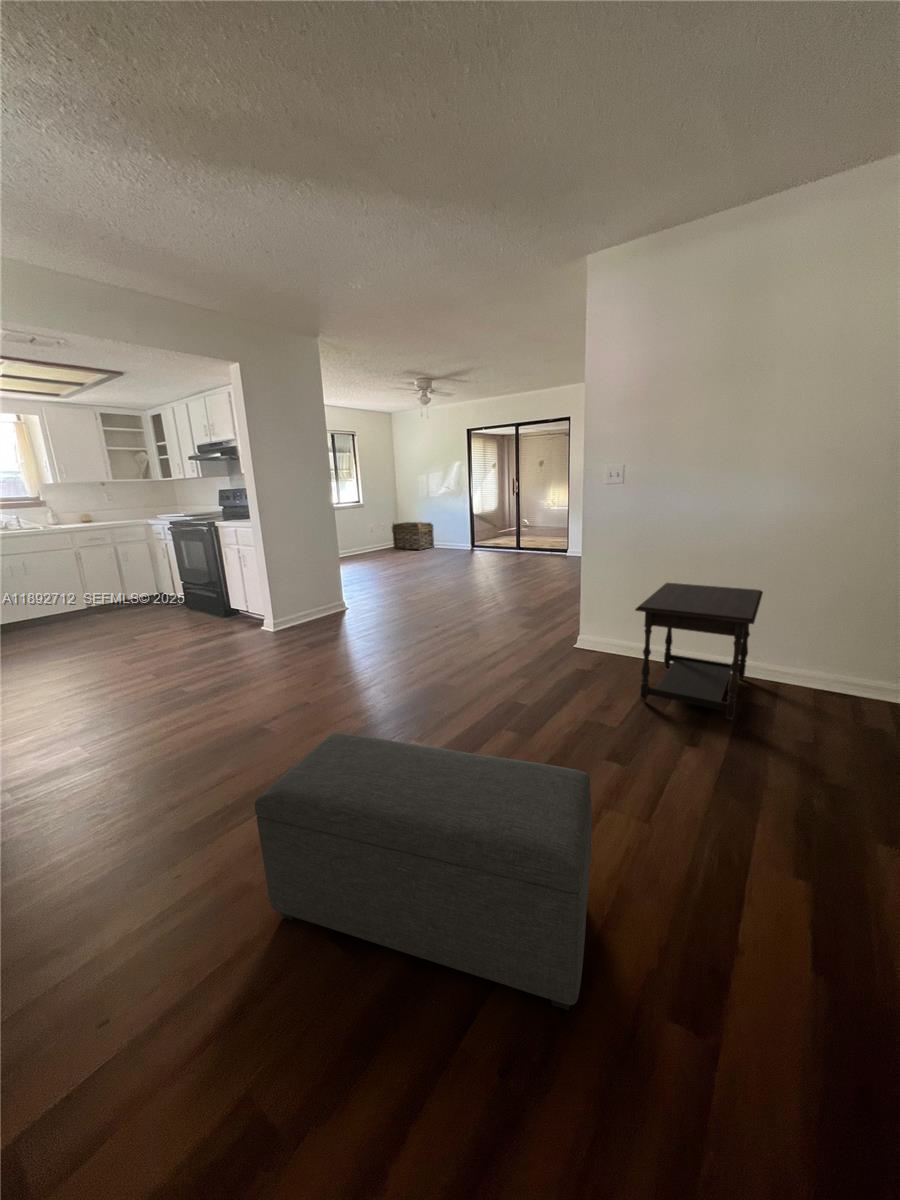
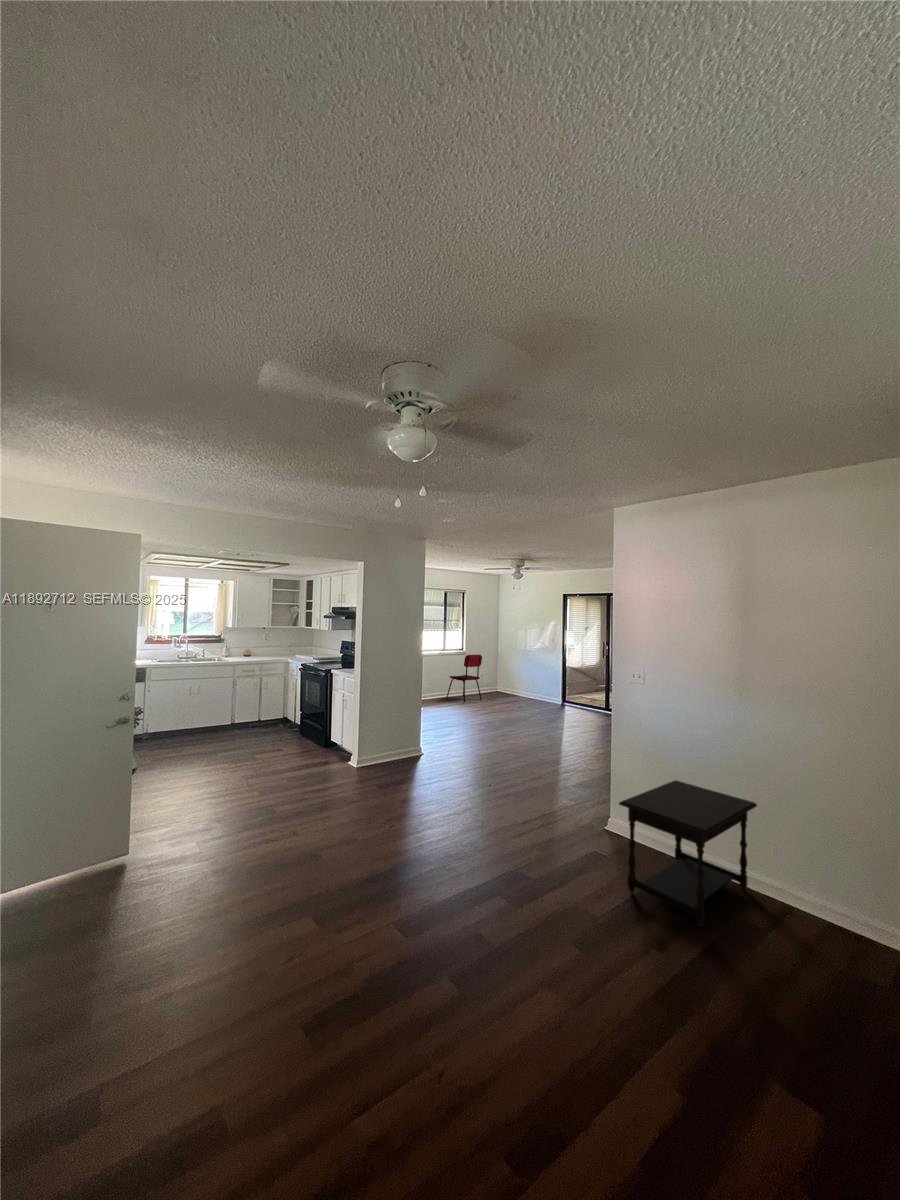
chair: none [349,505,389,558] -> present [446,655,482,702]
basket: present [392,522,434,550] -> none [488,669,528,699]
ottoman: present [255,733,592,1010] -> none [282,862,490,1090]

